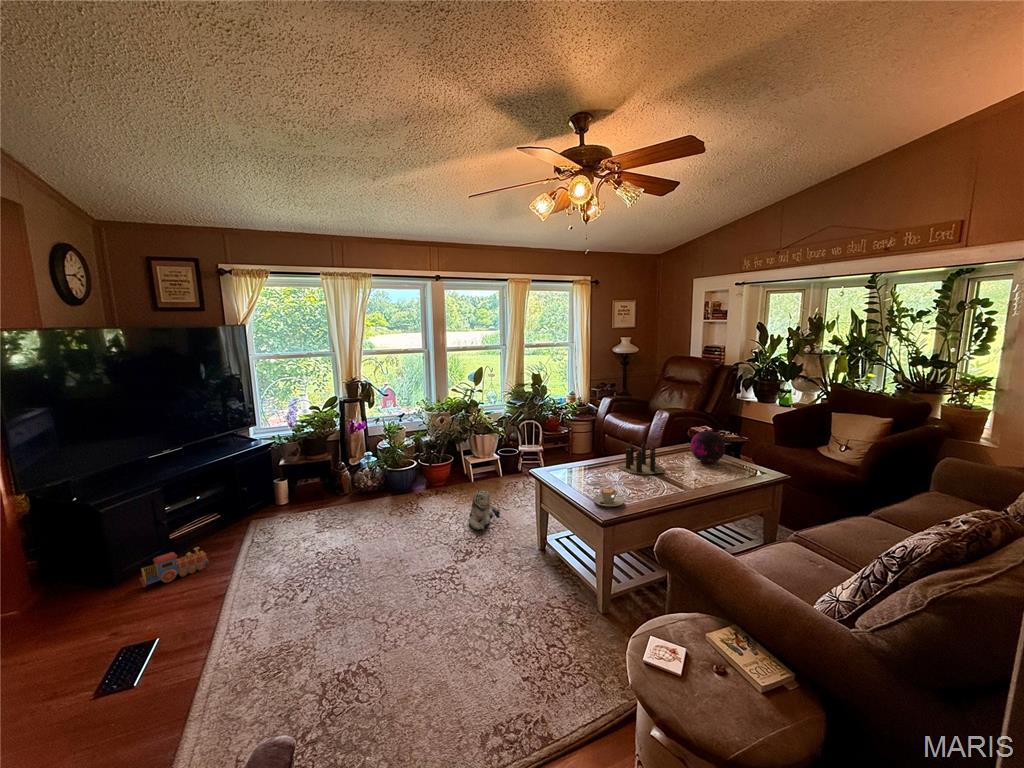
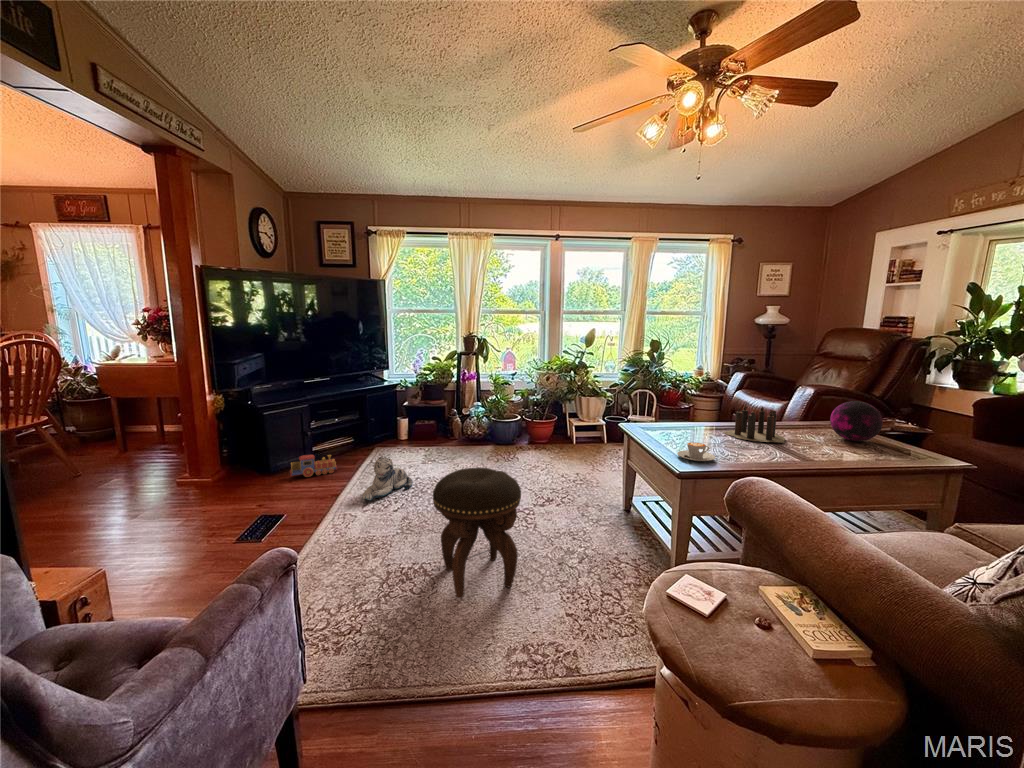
plush toy: present [469,490,500,530] -> present [362,457,413,500]
footstool: none [373,546,467,695] -> present [433,467,521,598]

